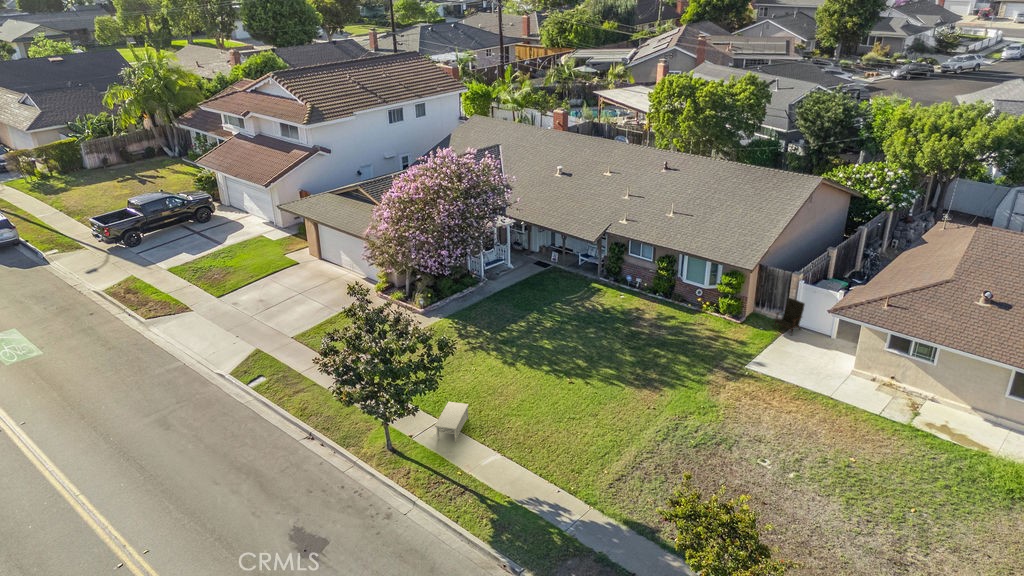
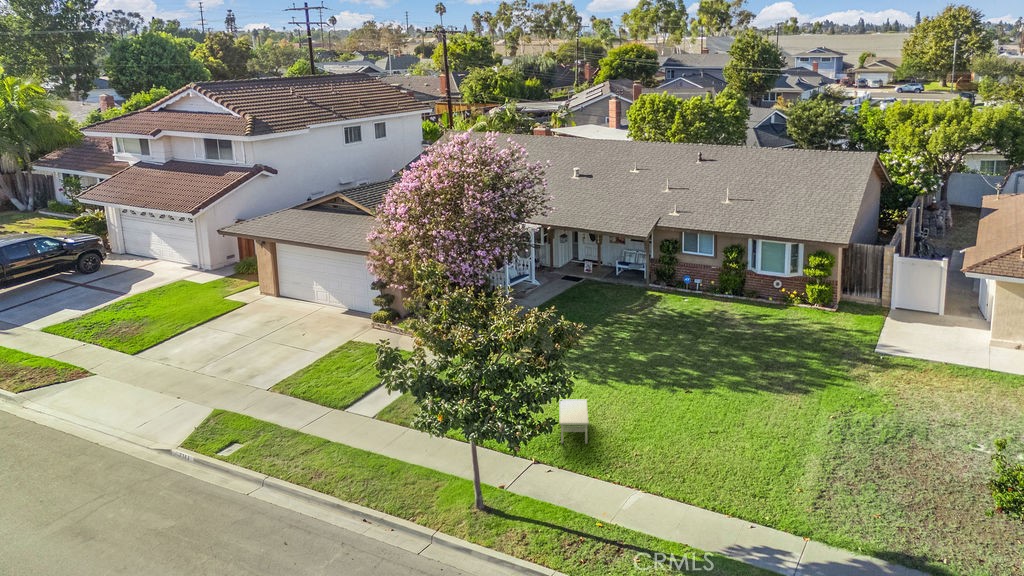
lounge chair: present [774,298,805,333] -> none [875,274,908,315]

